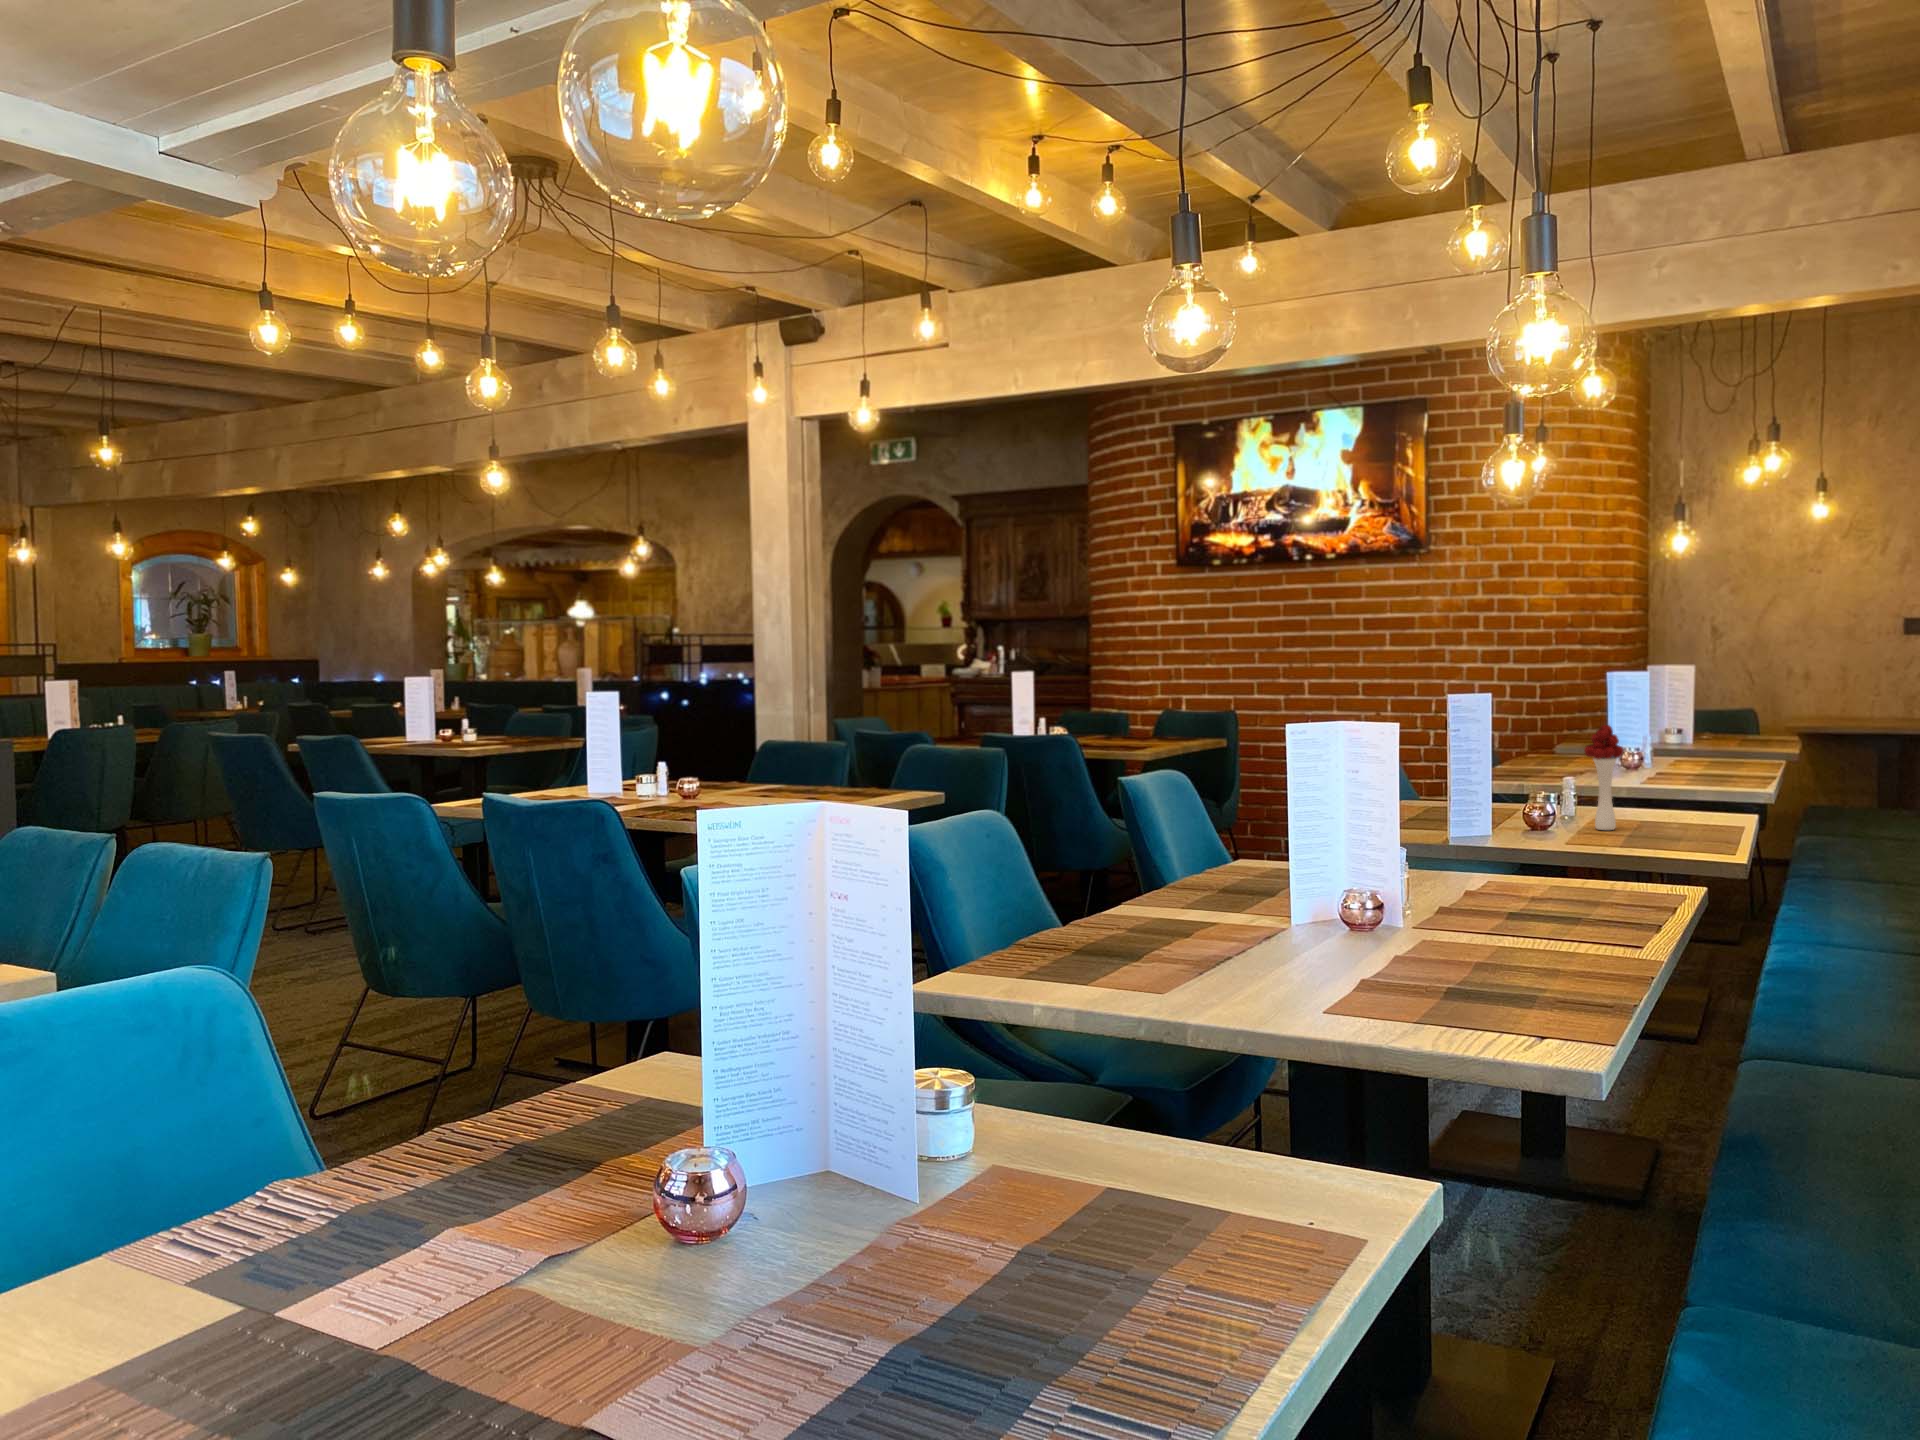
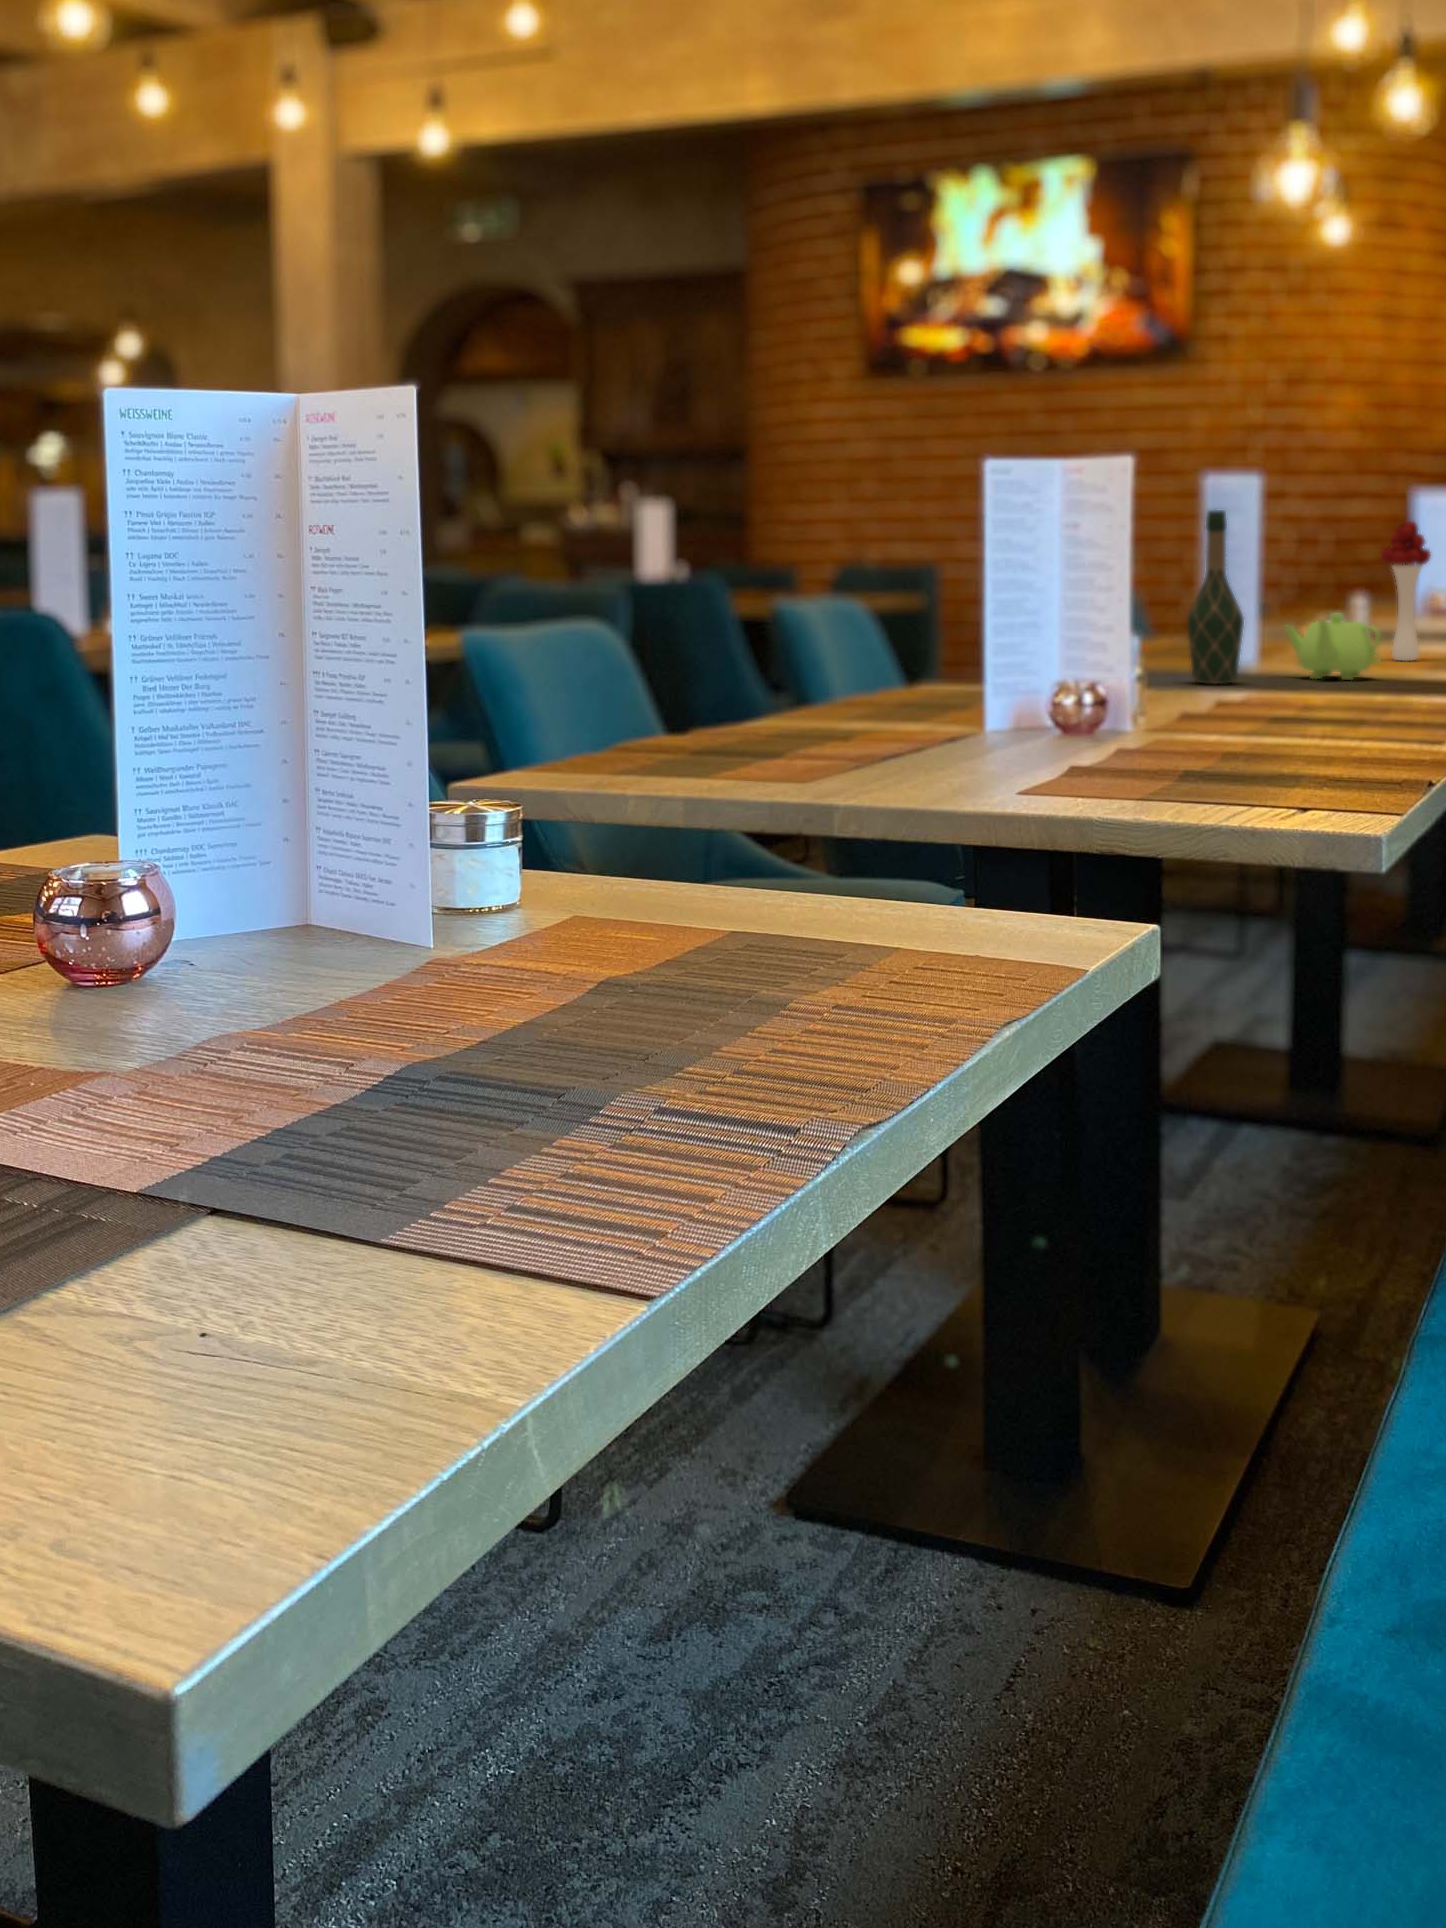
wine bottle: none [1438,734,1481,864] -> present [1187,510,1244,684]
teapot: none [1511,807,1588,858] -> present [1285,613,1381,680]

